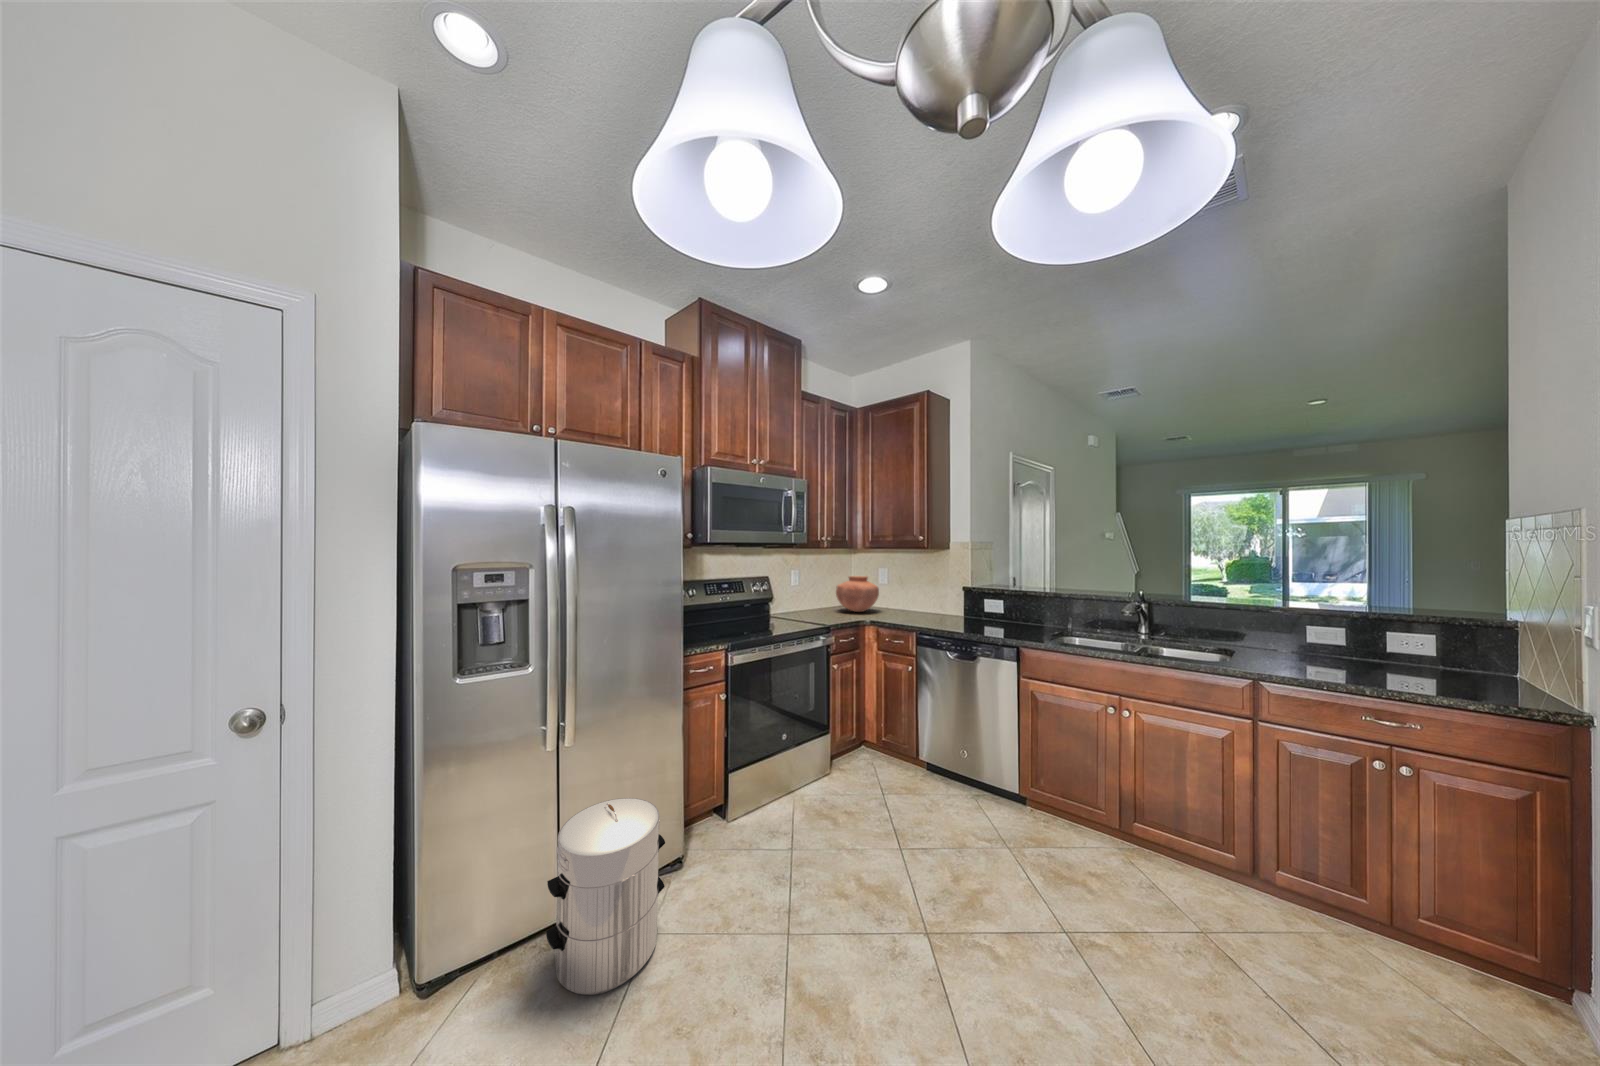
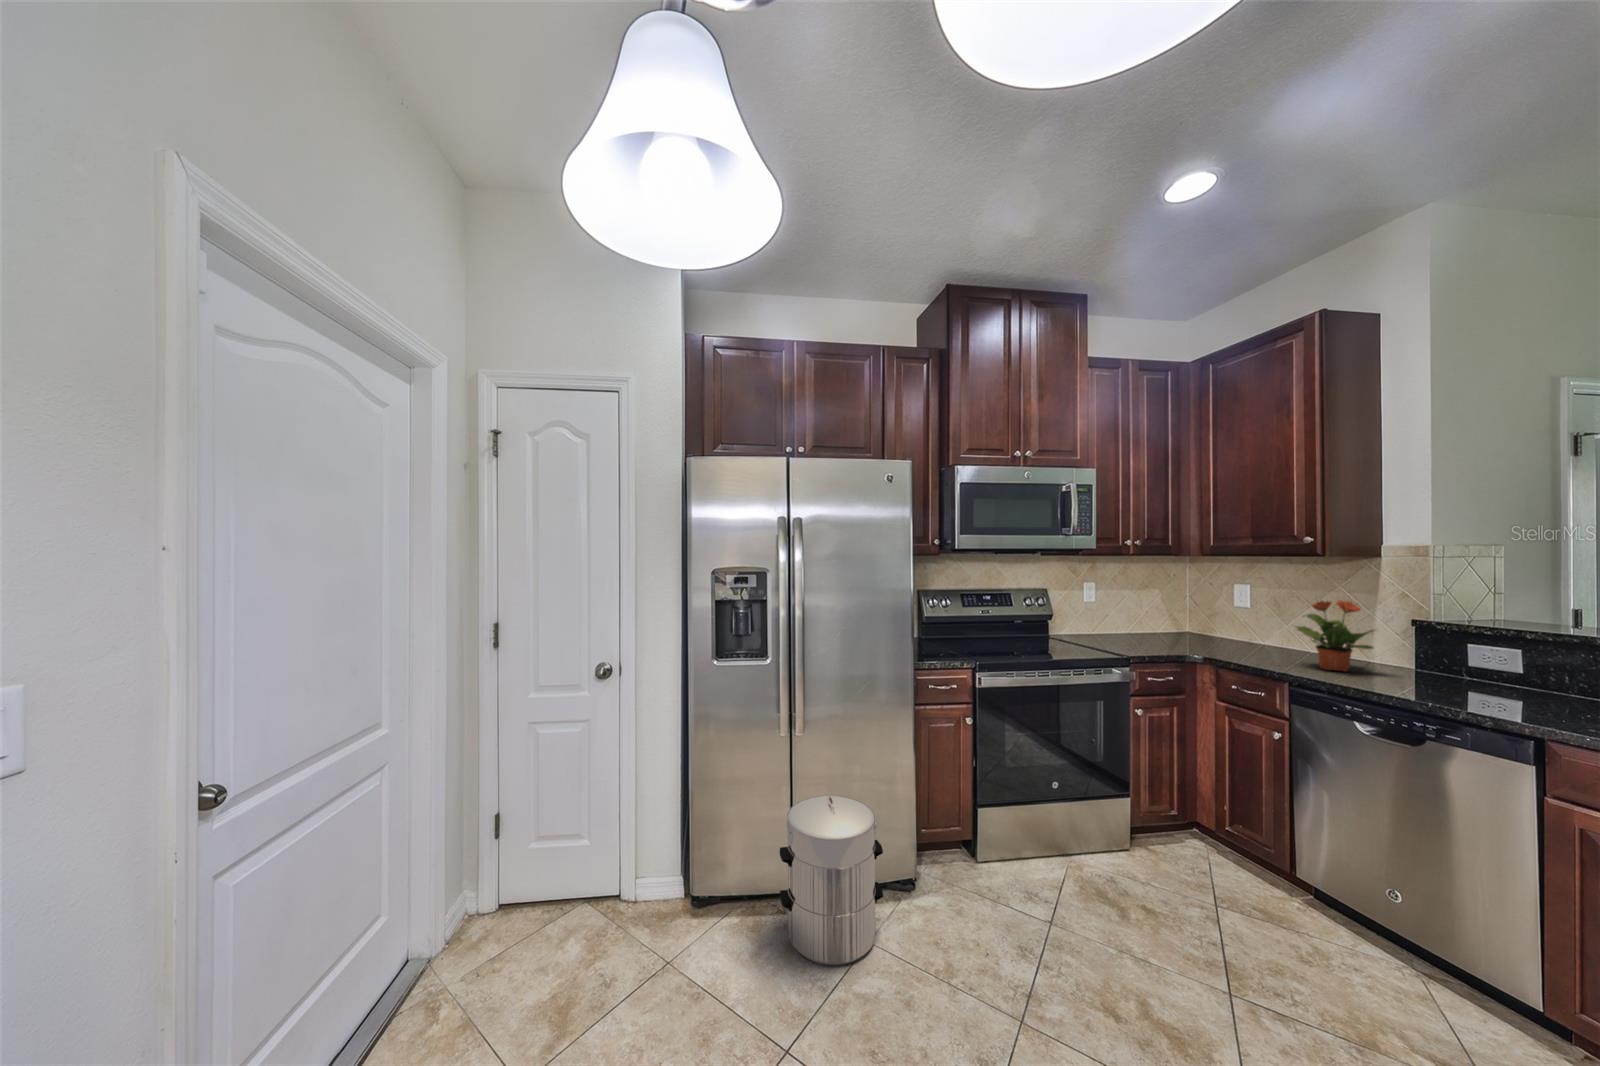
vase: present [836,576,879,612] -> none [1158,590,1236,643]
potted plant: none [915,579,955,622] -> present [1295,600,1373,671]

